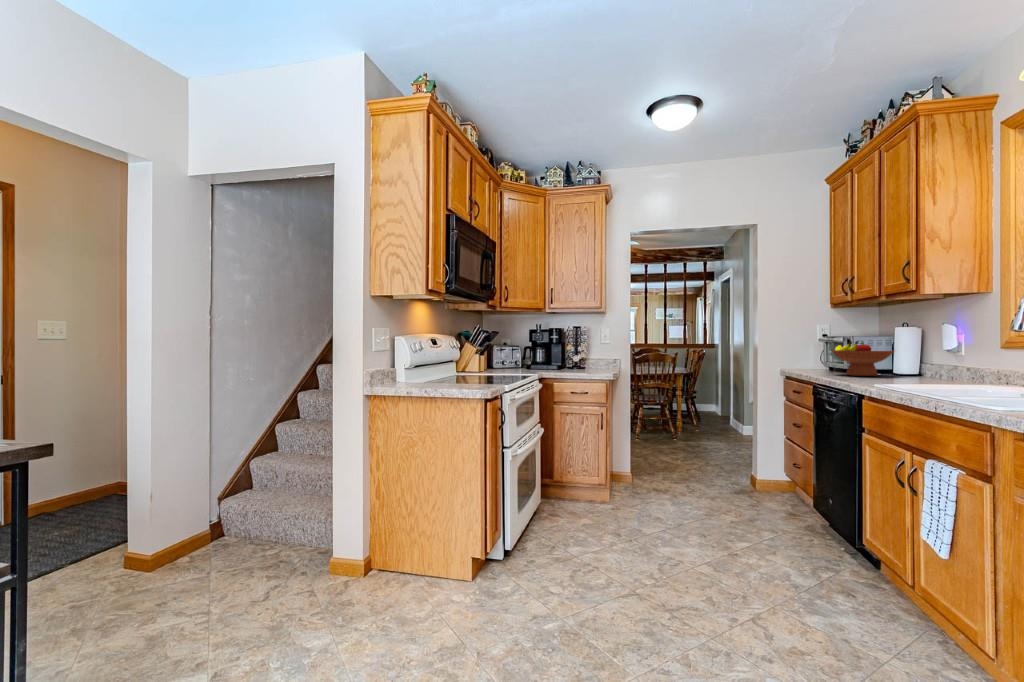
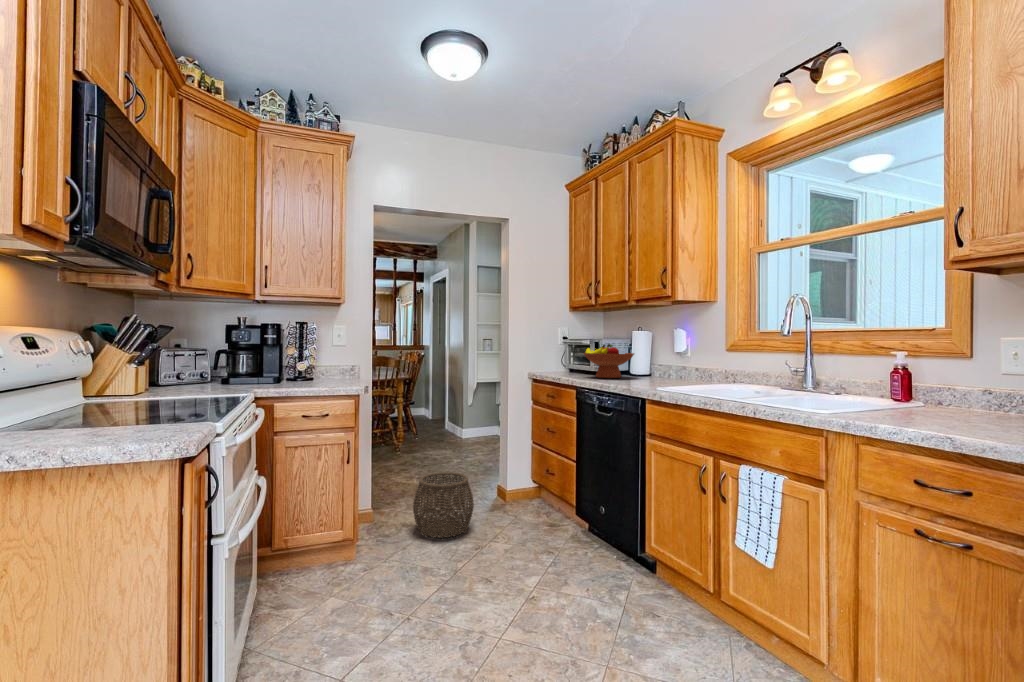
woven basket: none [659,450,713,504] -> present [413,472,474,538]

